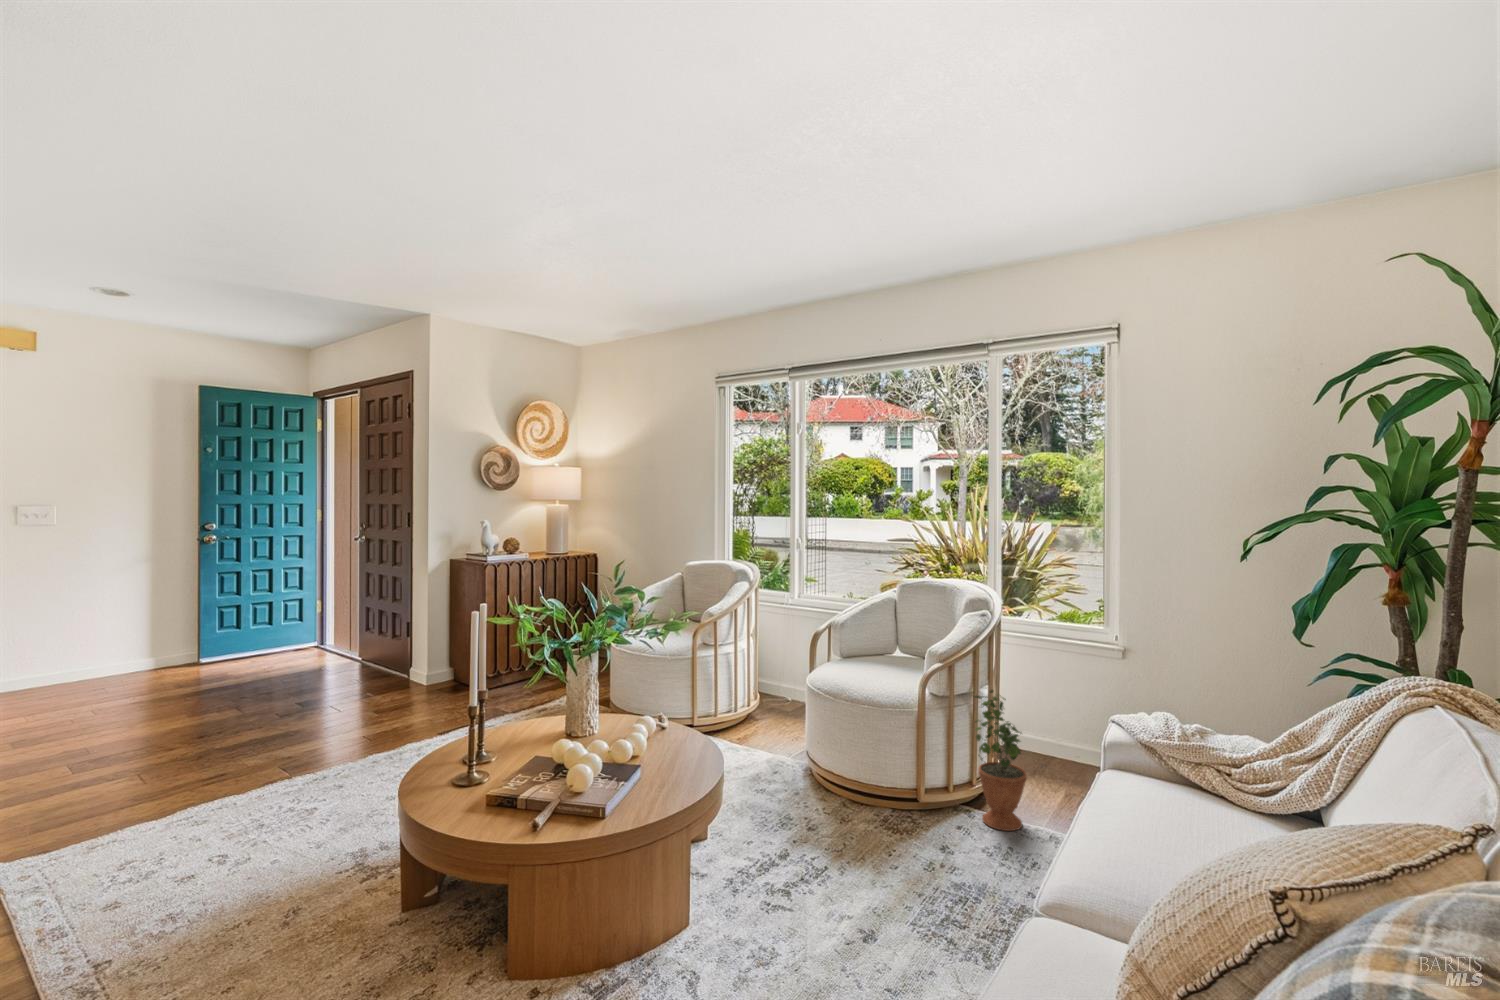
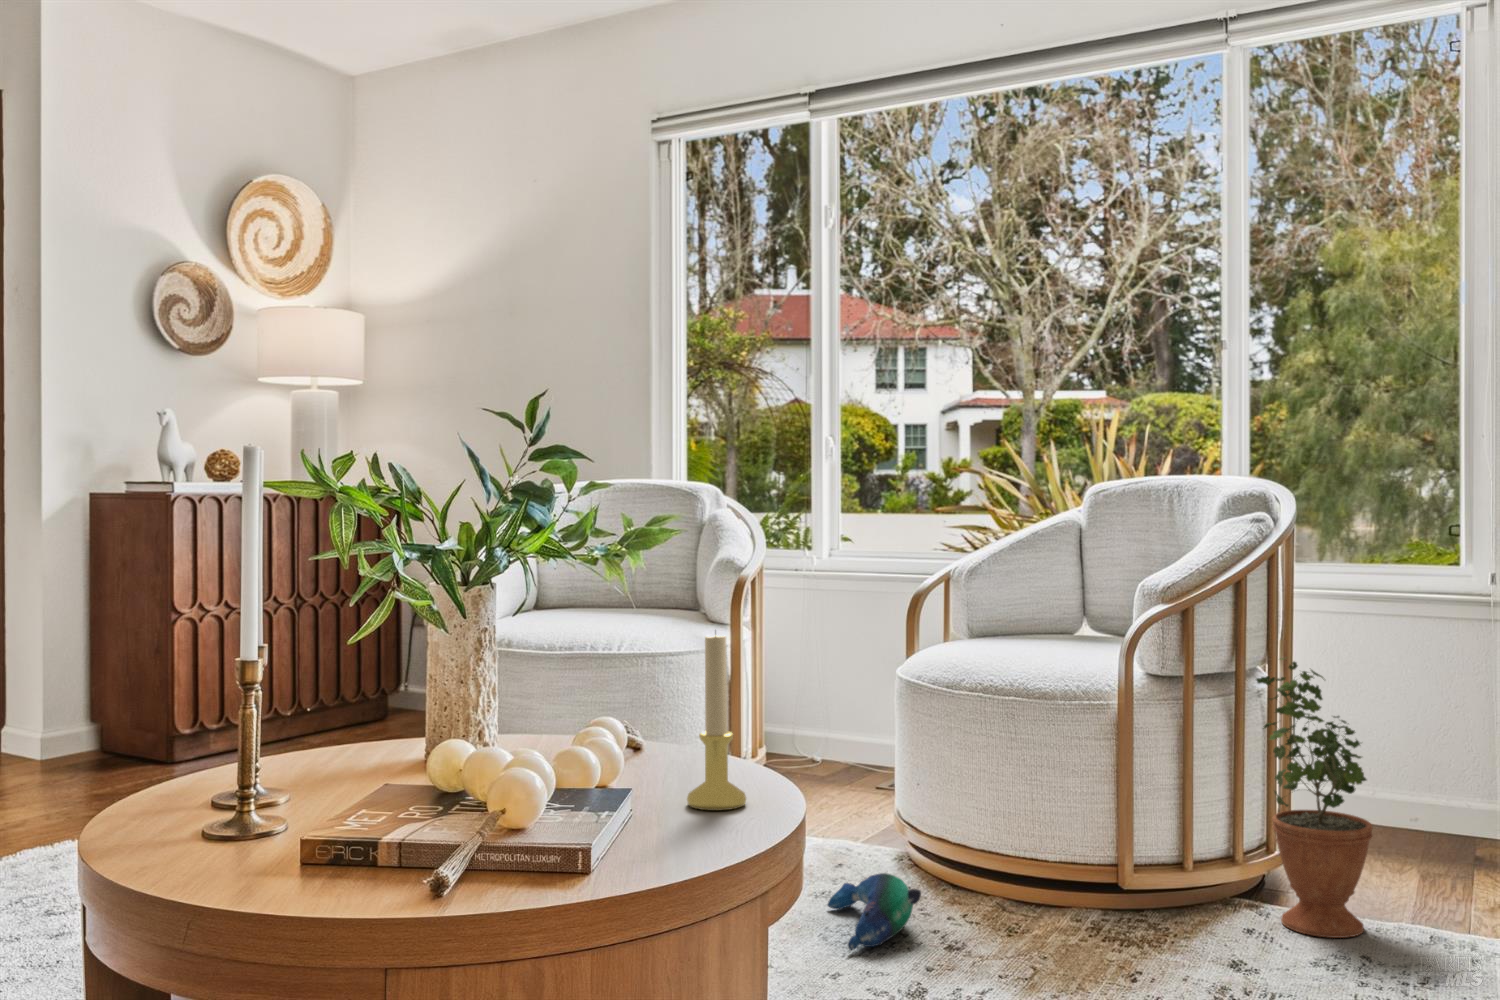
candle holder: none [668,692,696,777] -> present [687,634,746,810]
plush toy: none [762,784,803,826] -> present [828,873,921,950]

